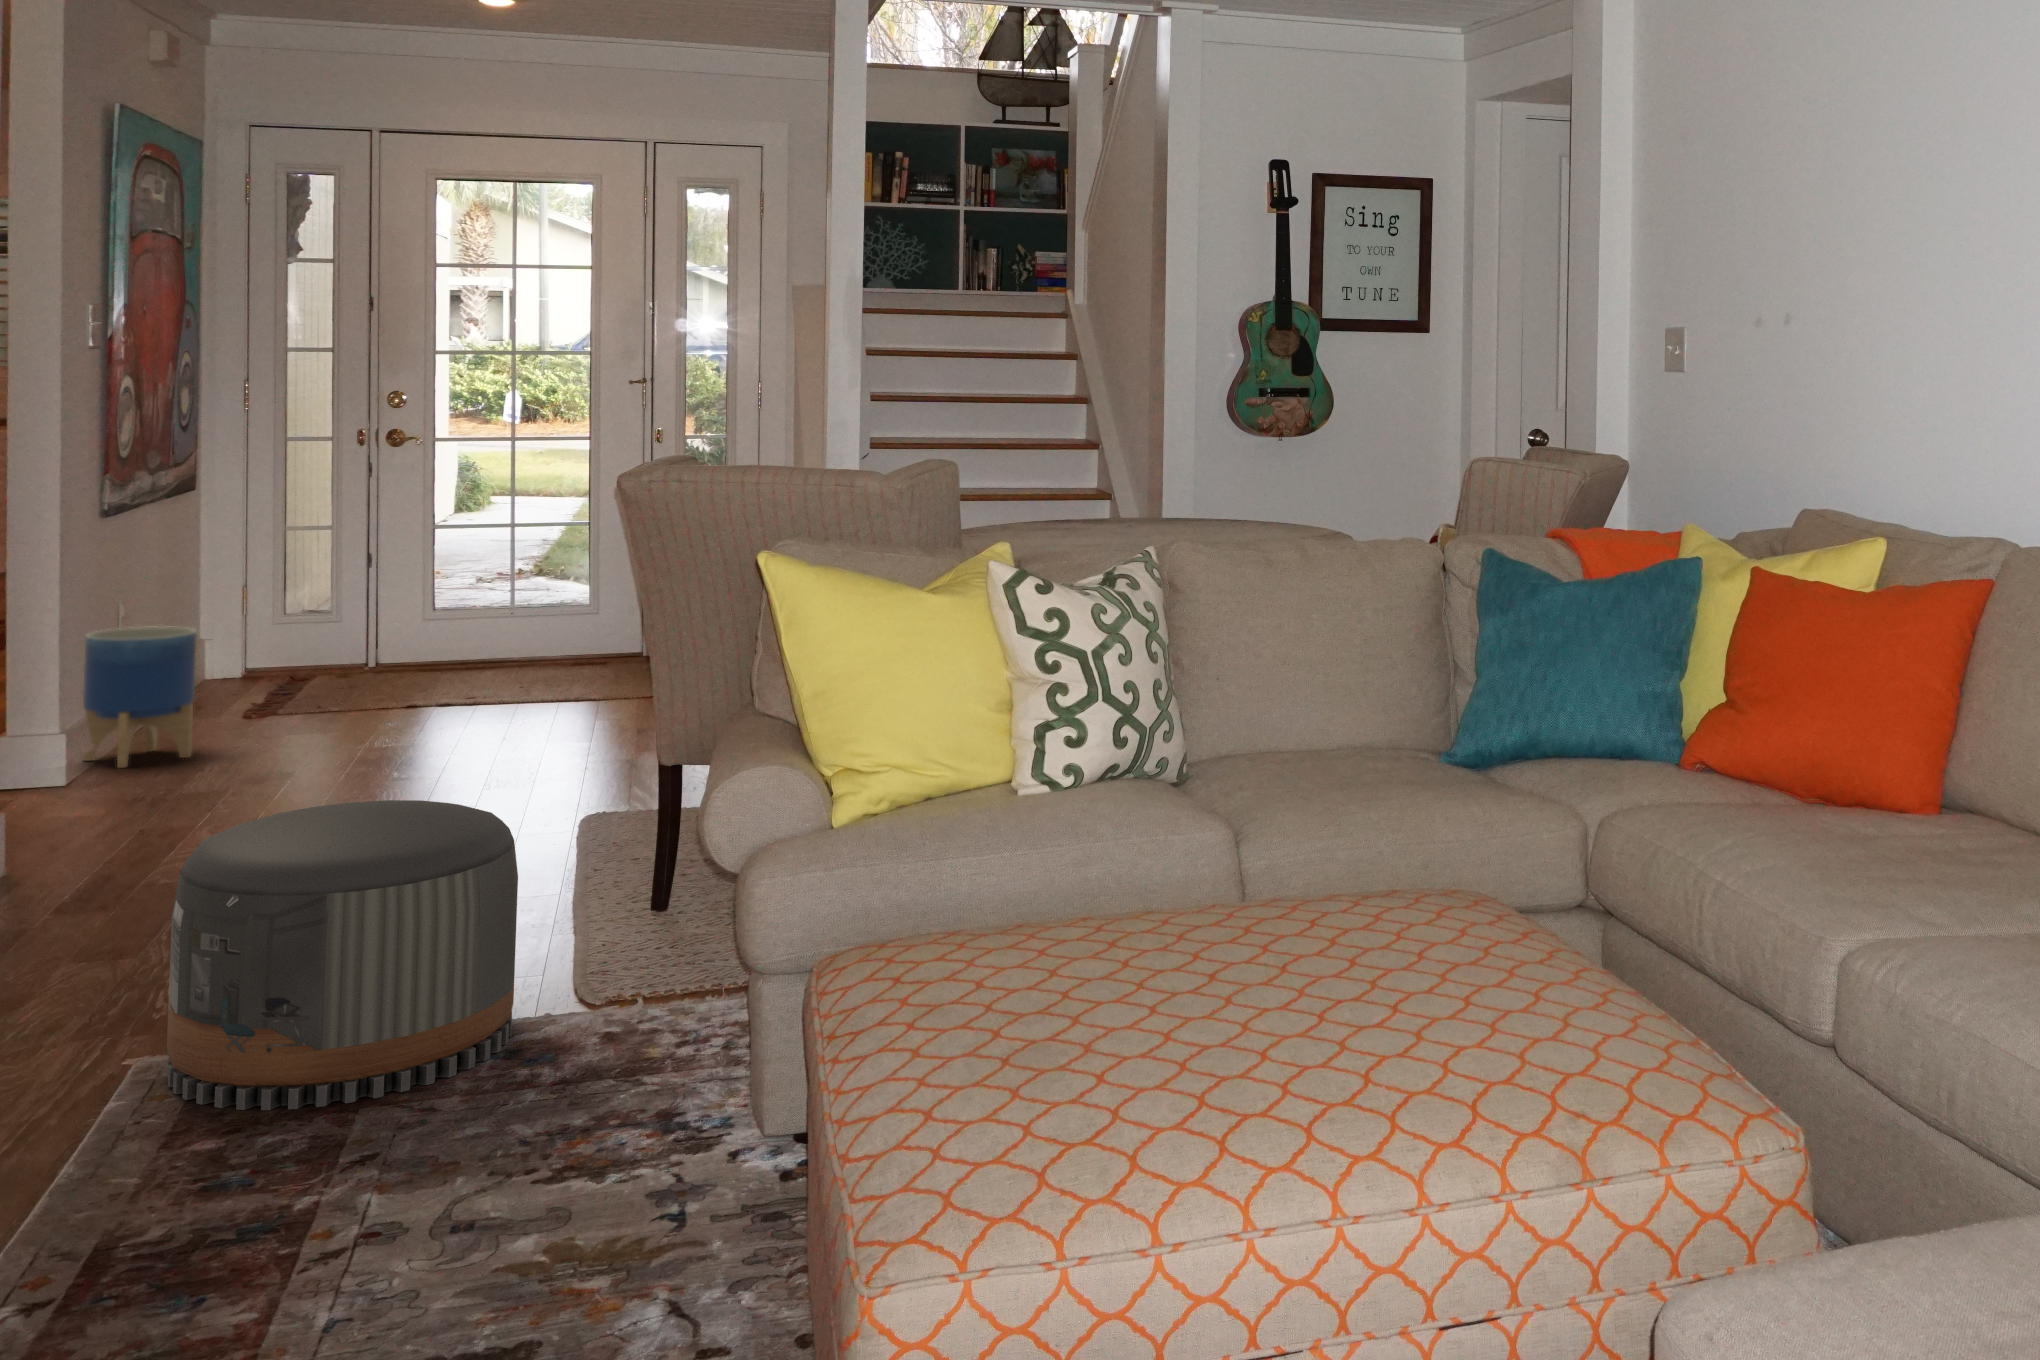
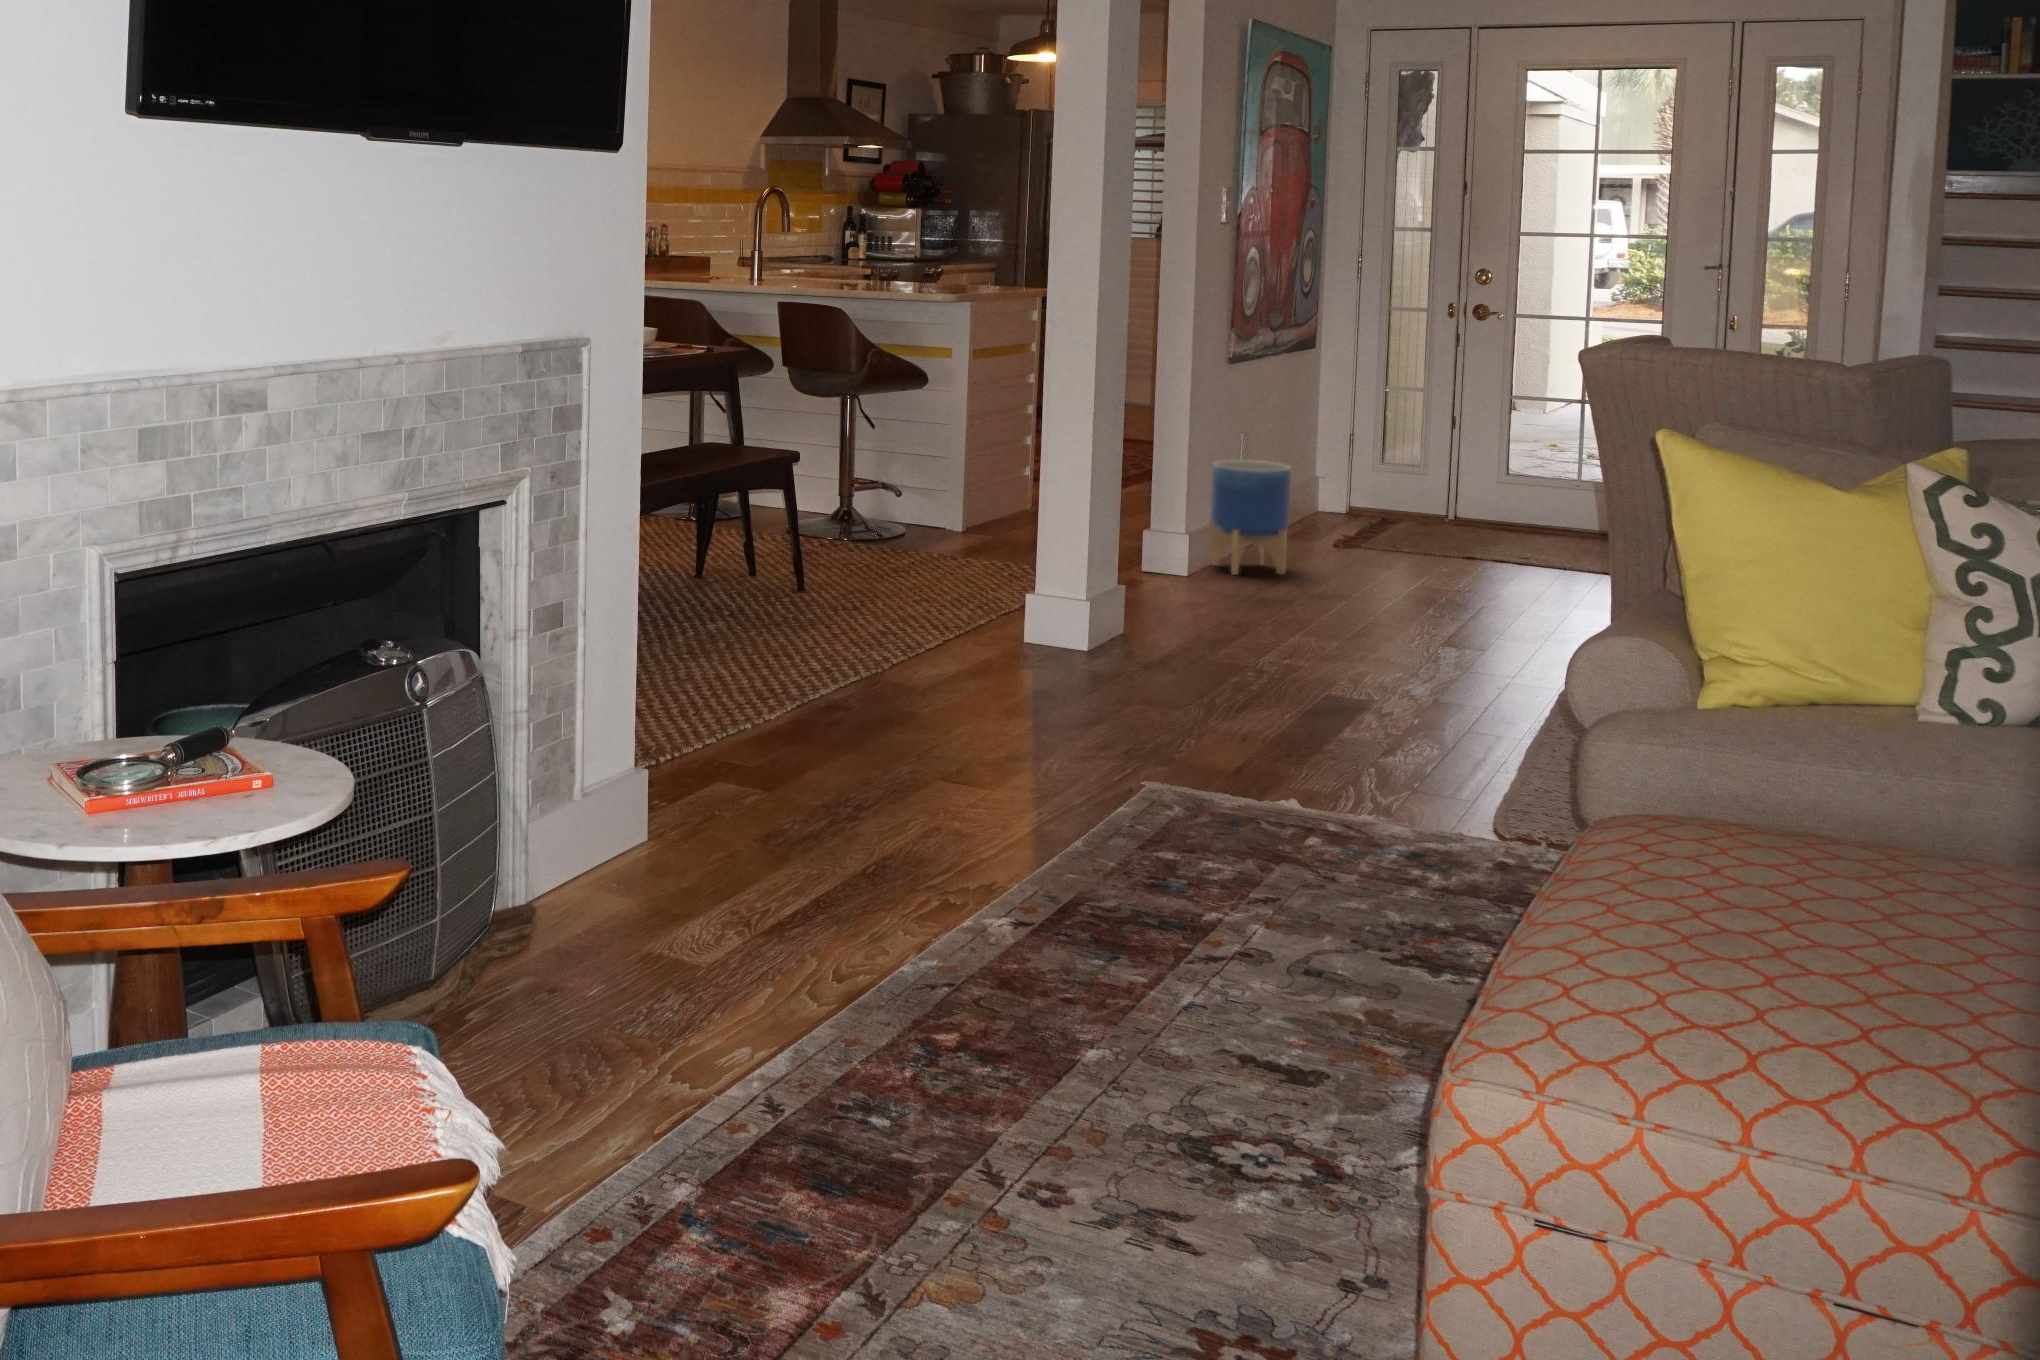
pouf: present [167,800,518,1110] -> none [1165,614,1431,863]

